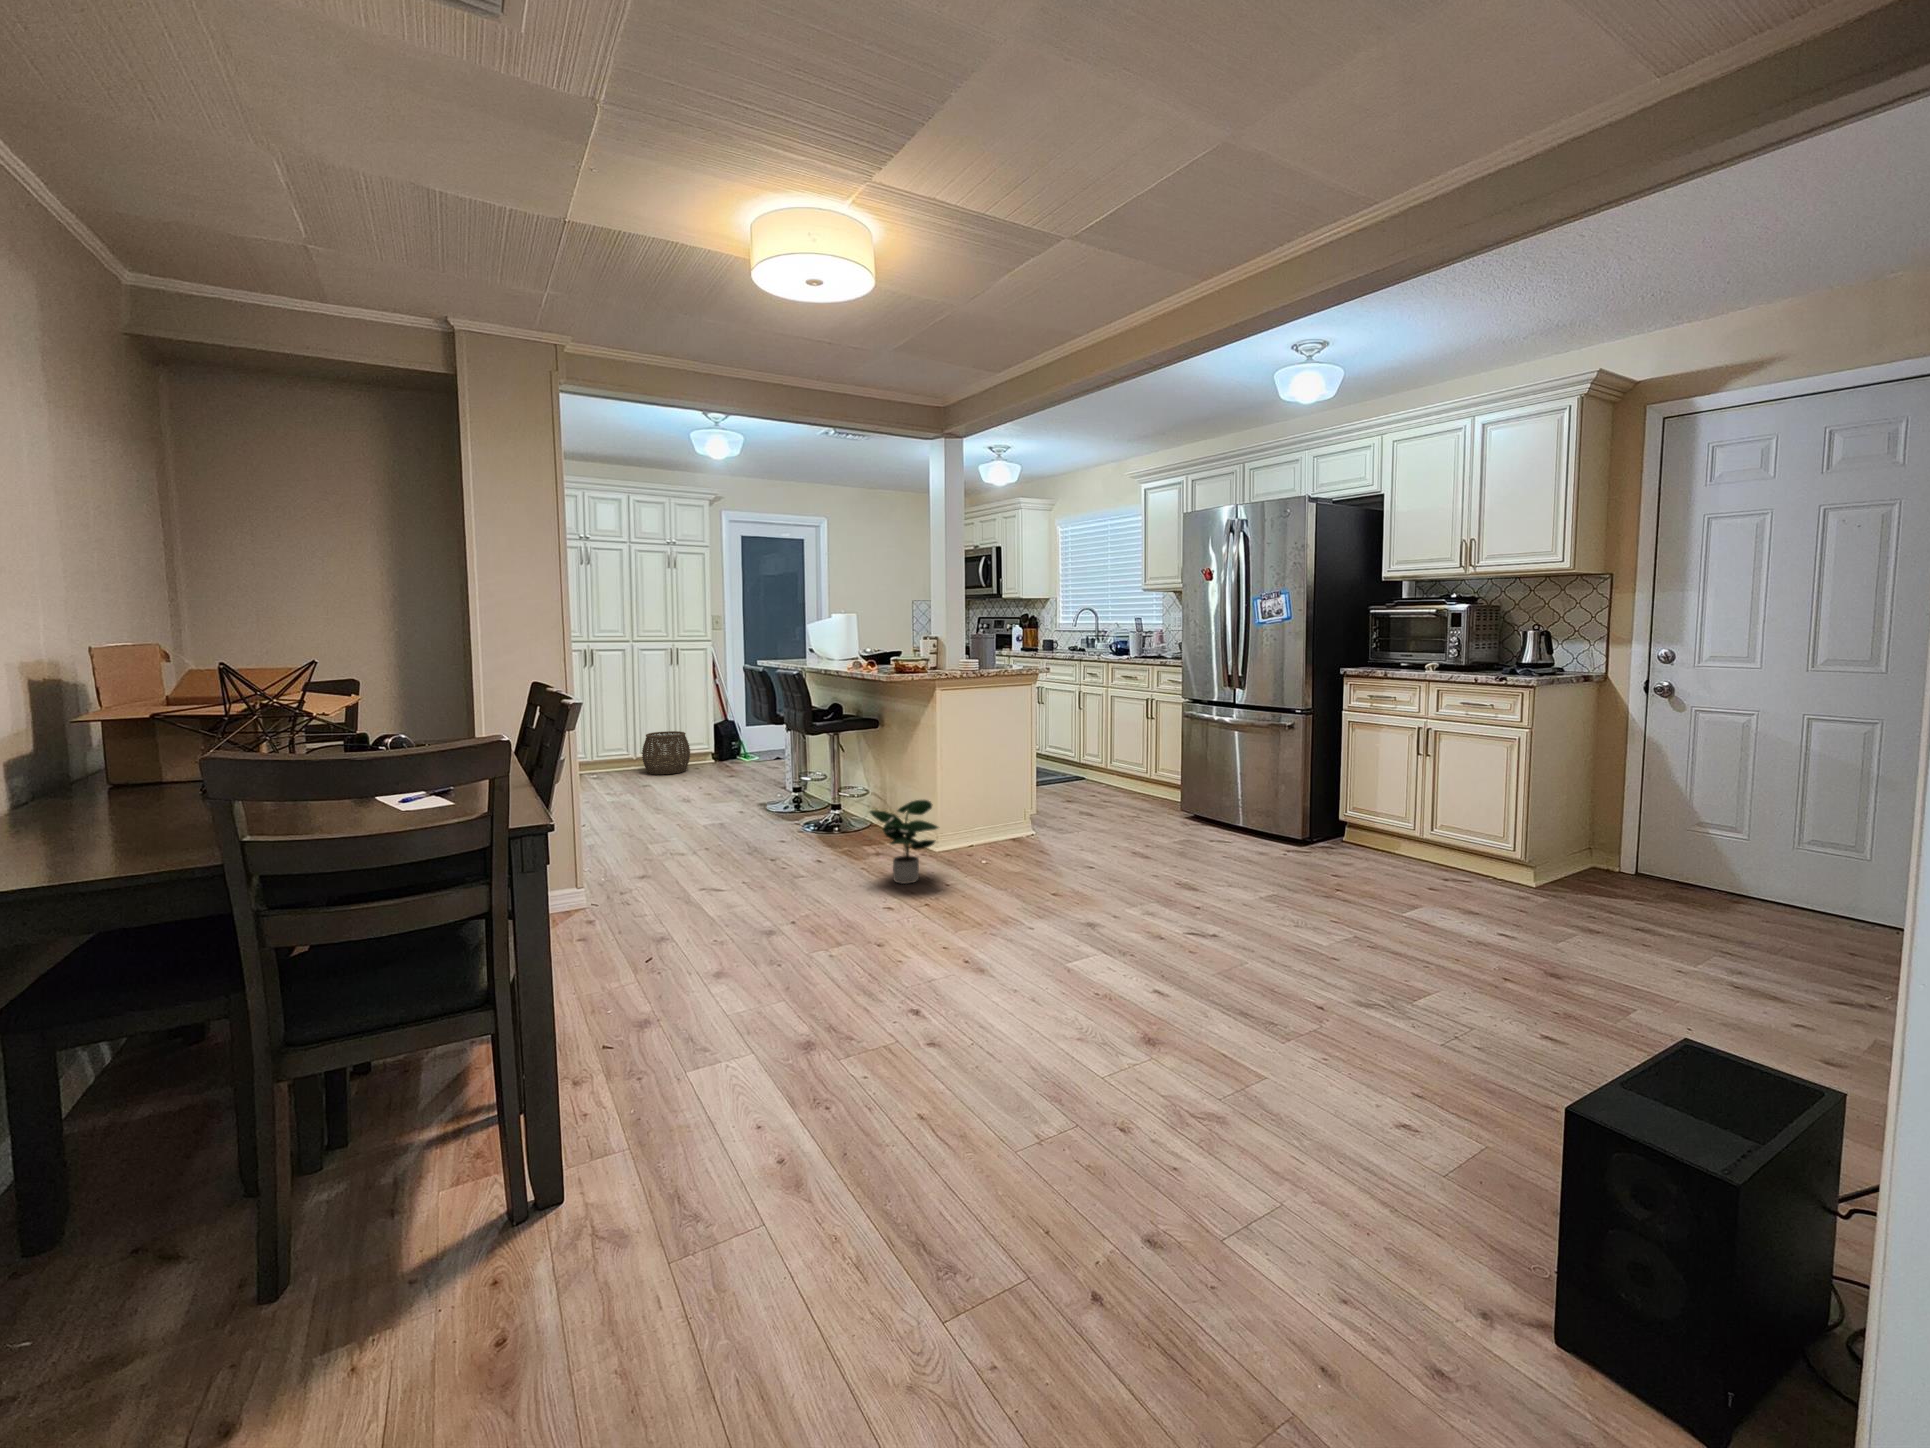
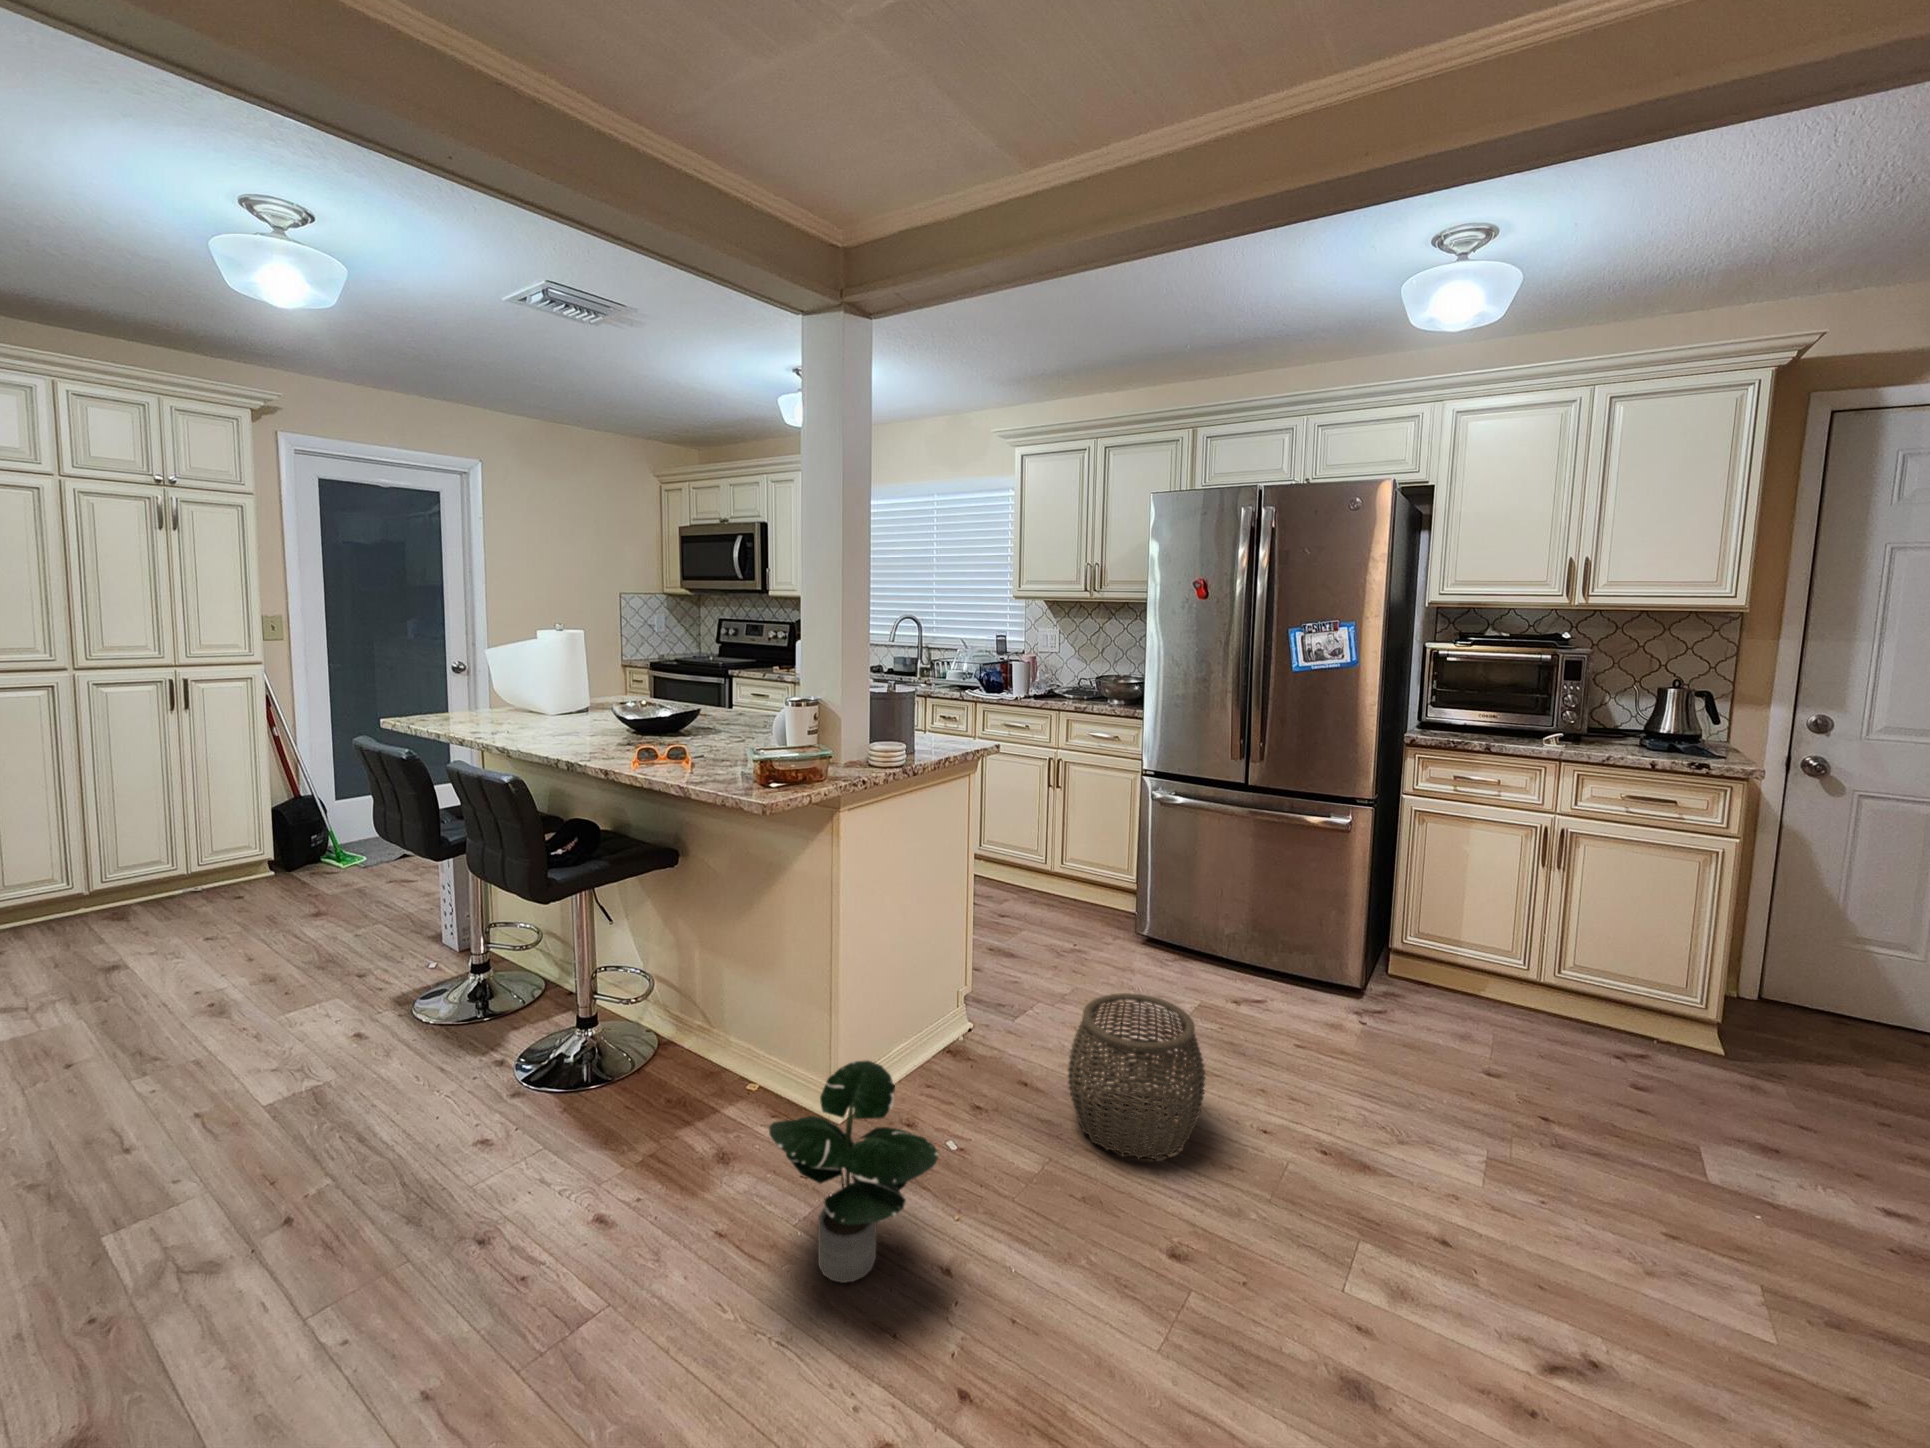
woven basket: present [642,731,690,775] -> present [1068,993,1205,1159]

